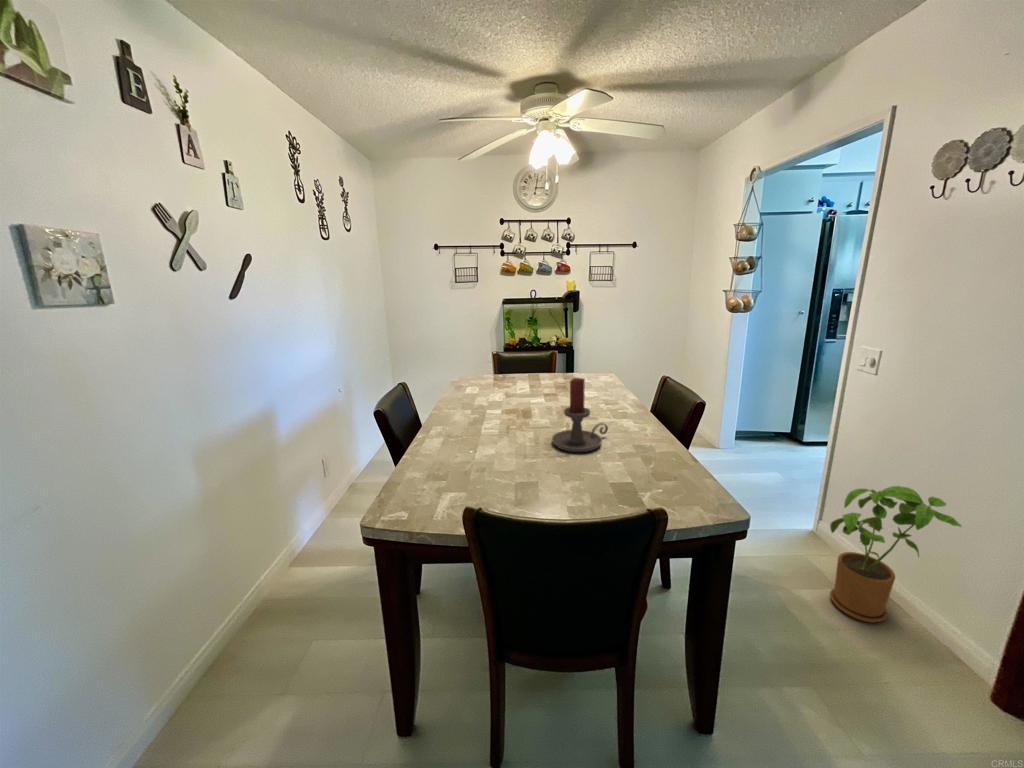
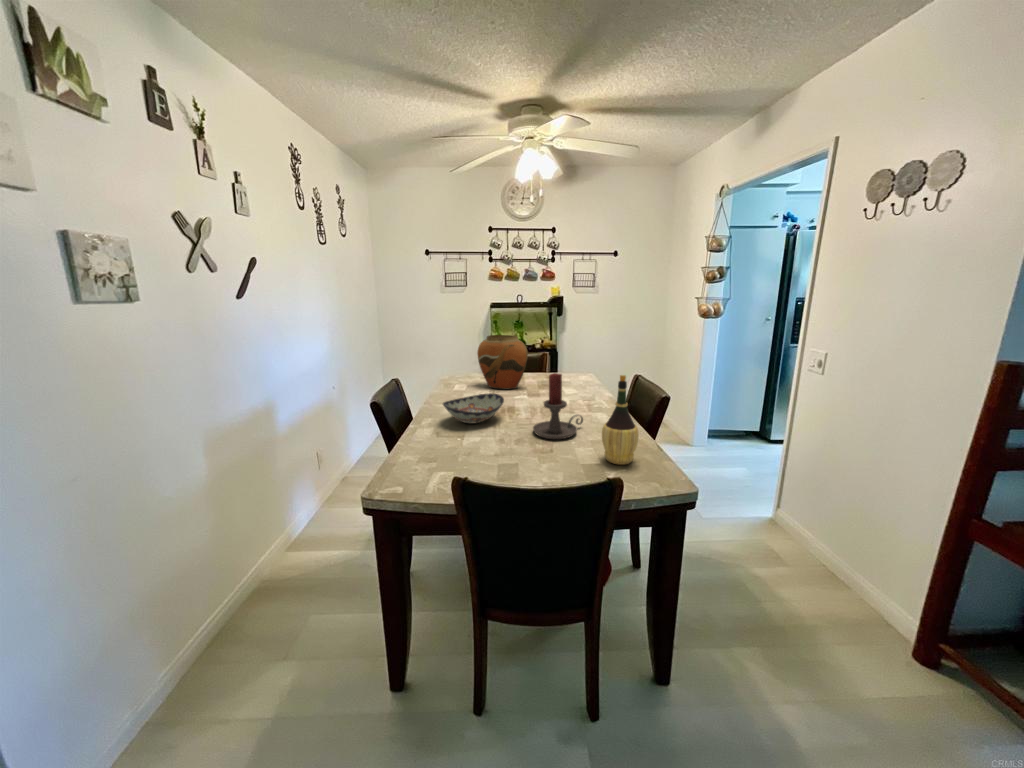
vase: none [490,334,544,392] -> present [477,335,528,389]
wine bottle: none [633,382,676,485] -> present [602,375,639,465]
decorative bowl: none [452,399,520,433] -> present [443,393,504,424]
house plant: present [830,486,961,622] -> none [783,472,890,596]

